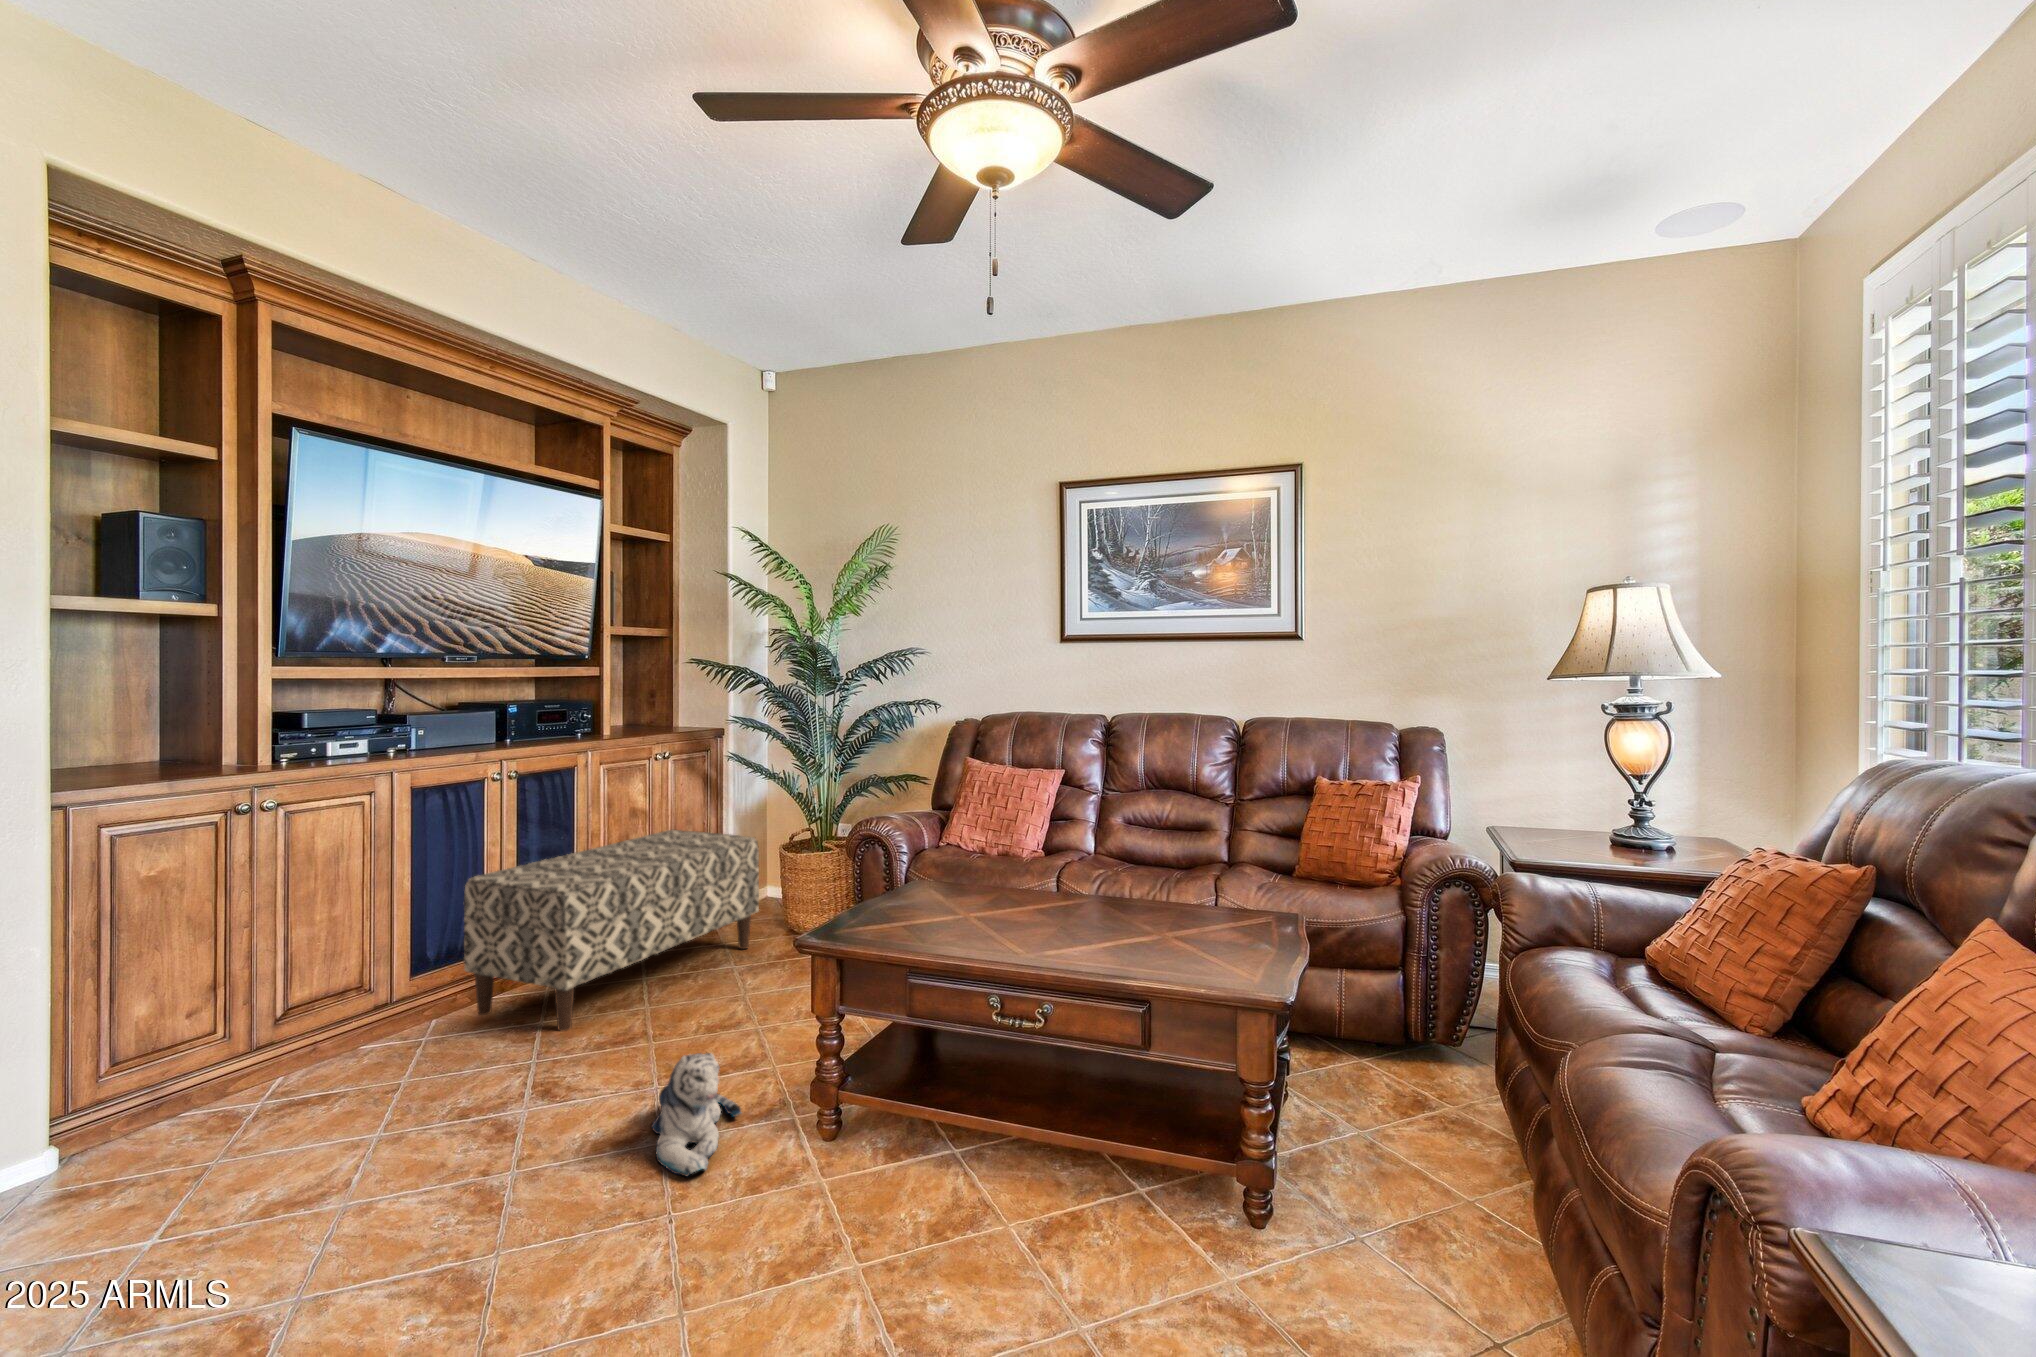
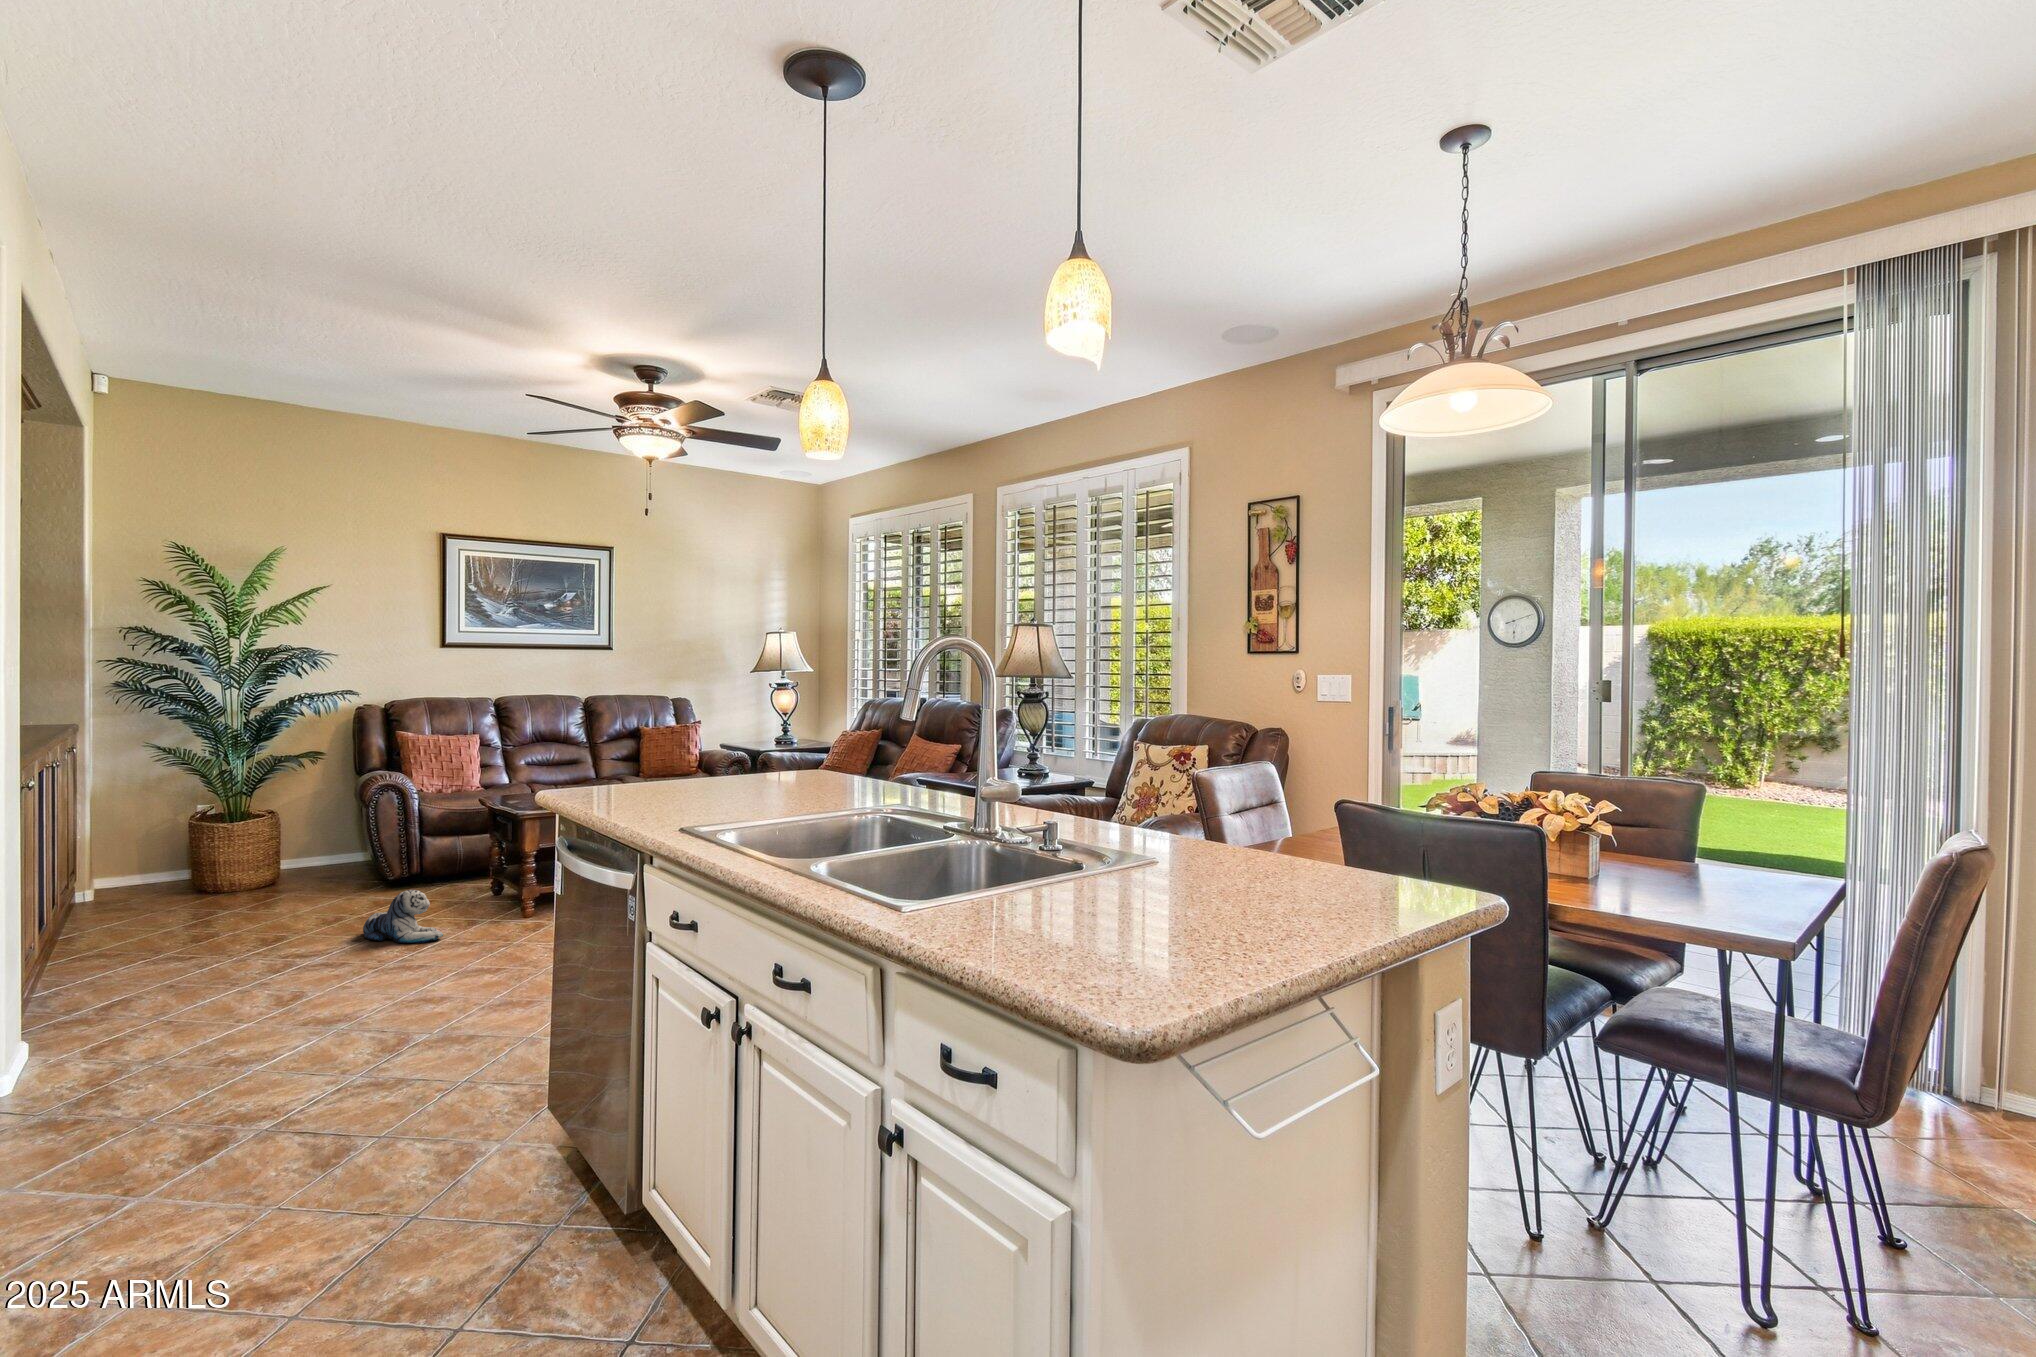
bench: present [464,829,759,1031] -> none [30,807,207,961]

